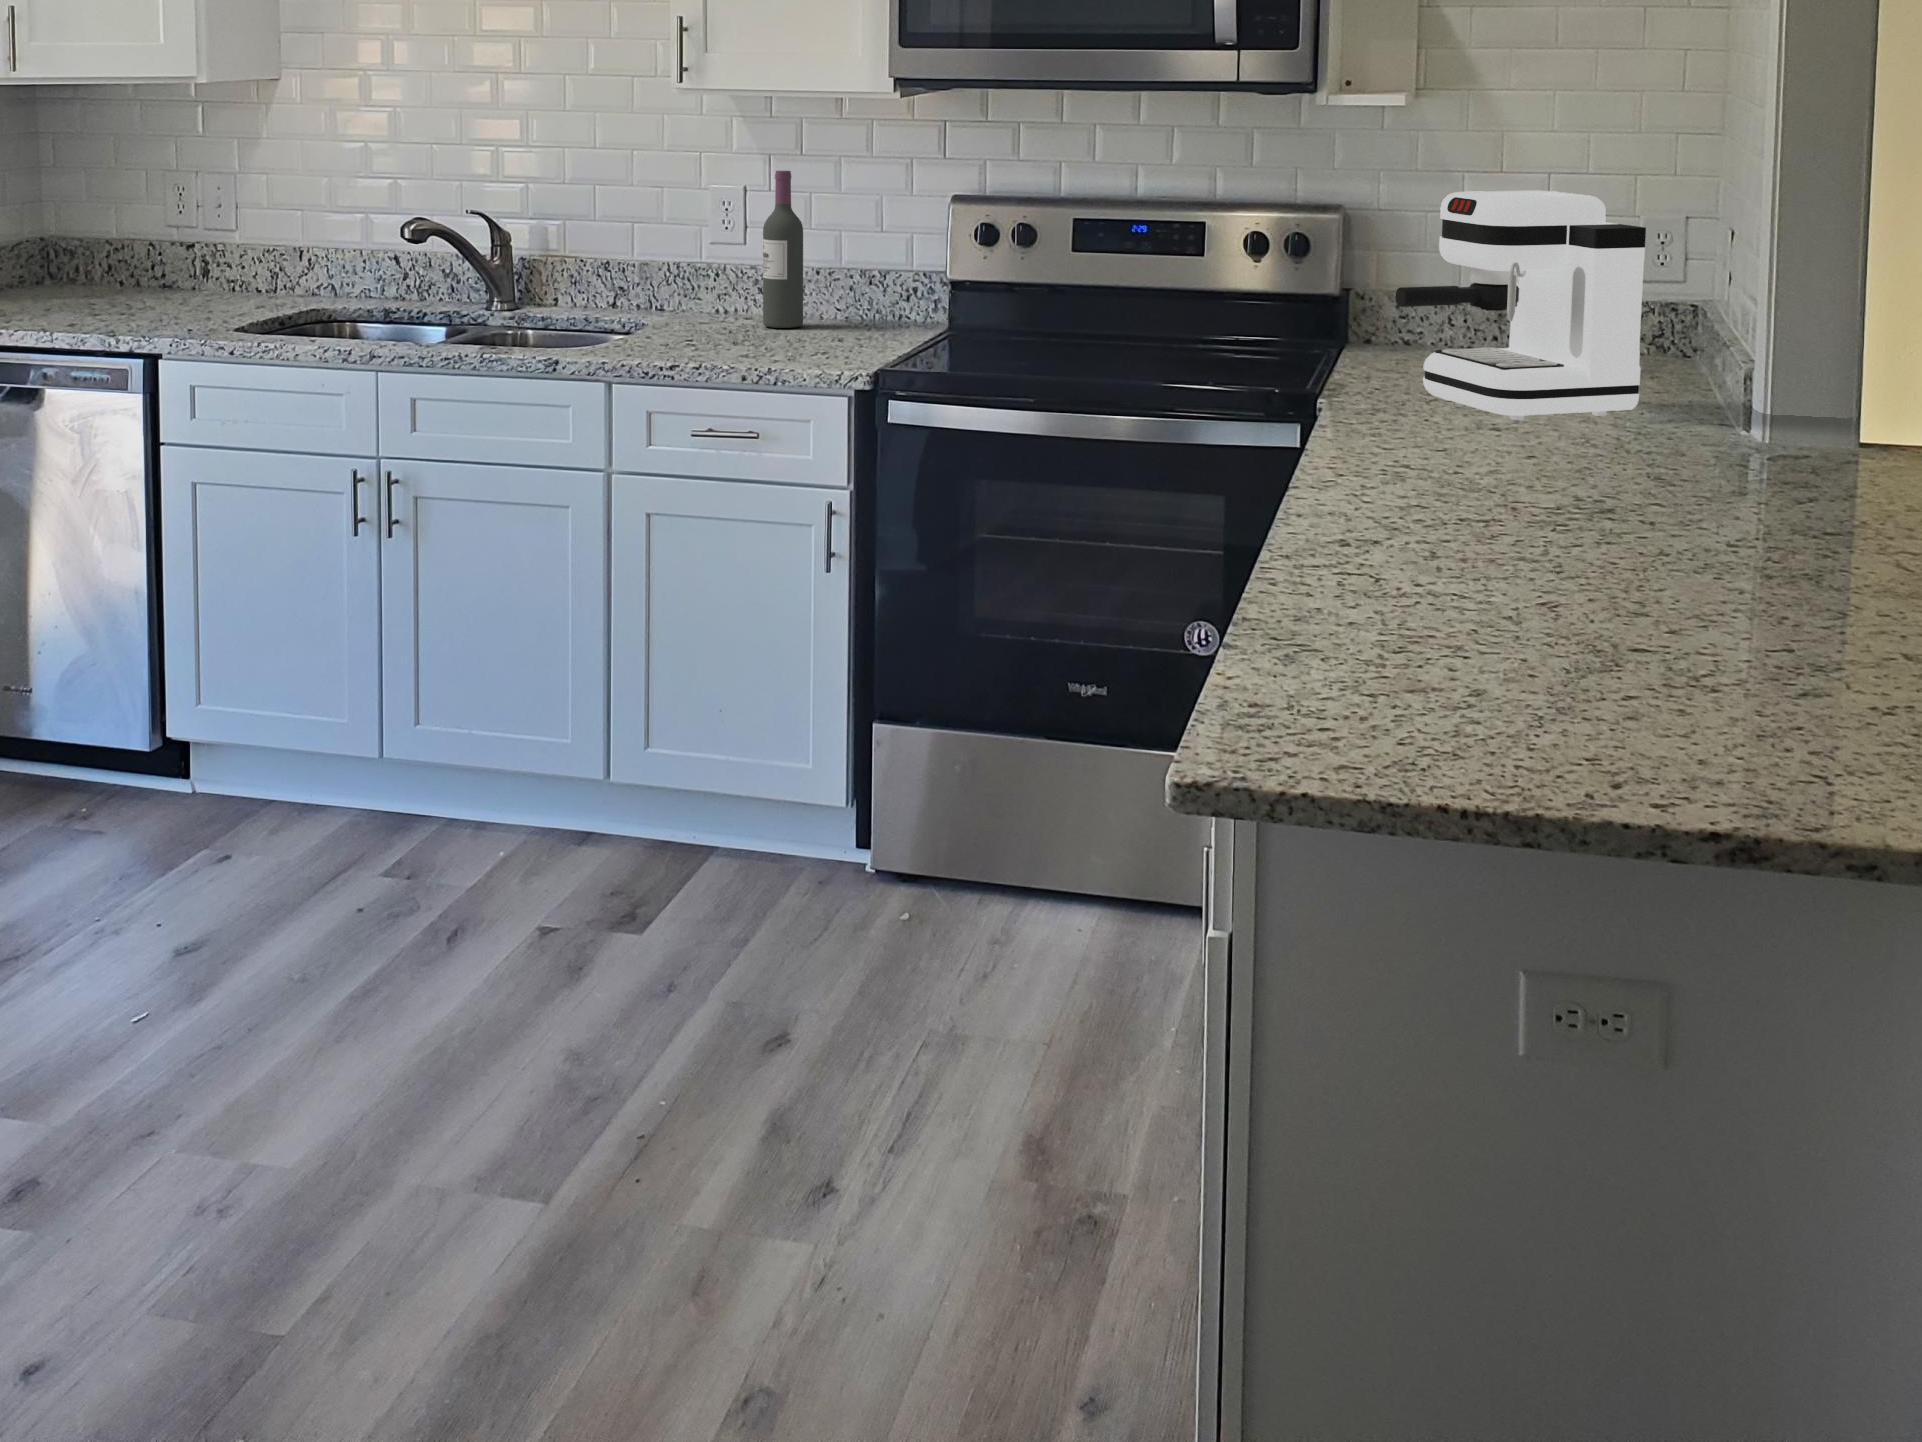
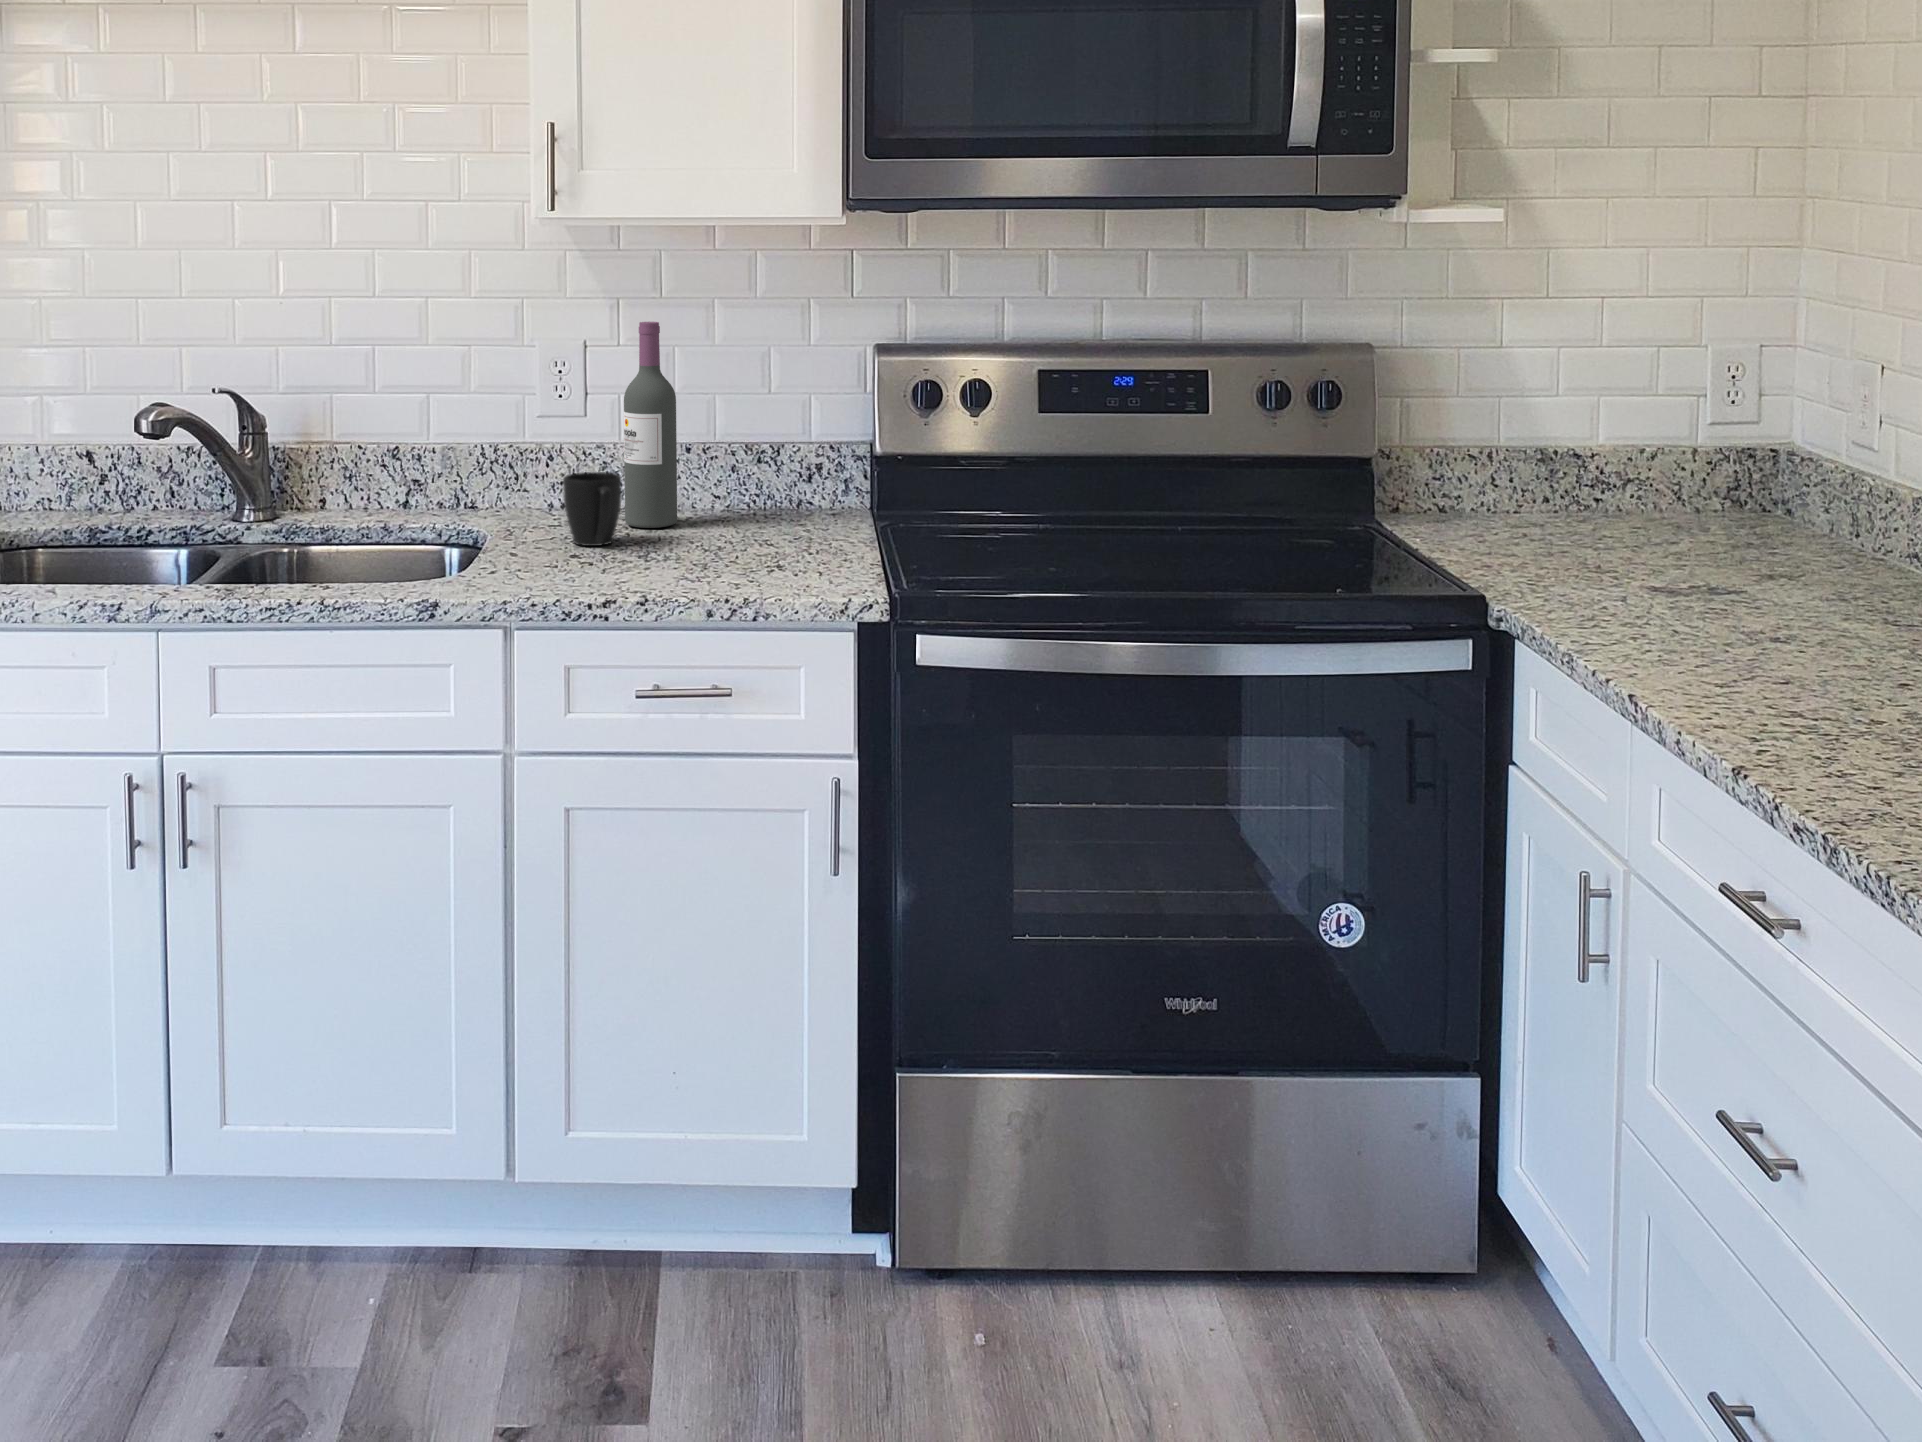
coffee maker: present [1396,191,1646,421] -> none [1584,331,1877,624]
mug: none [700,281,744,336] -> present [563,472,622,546]

